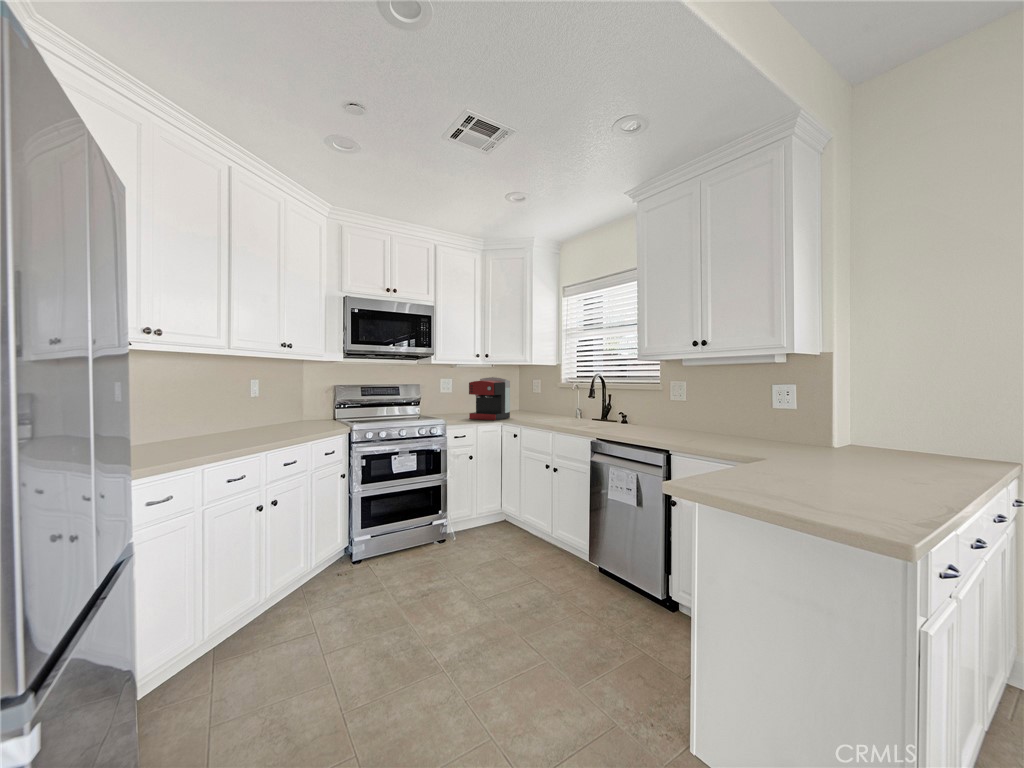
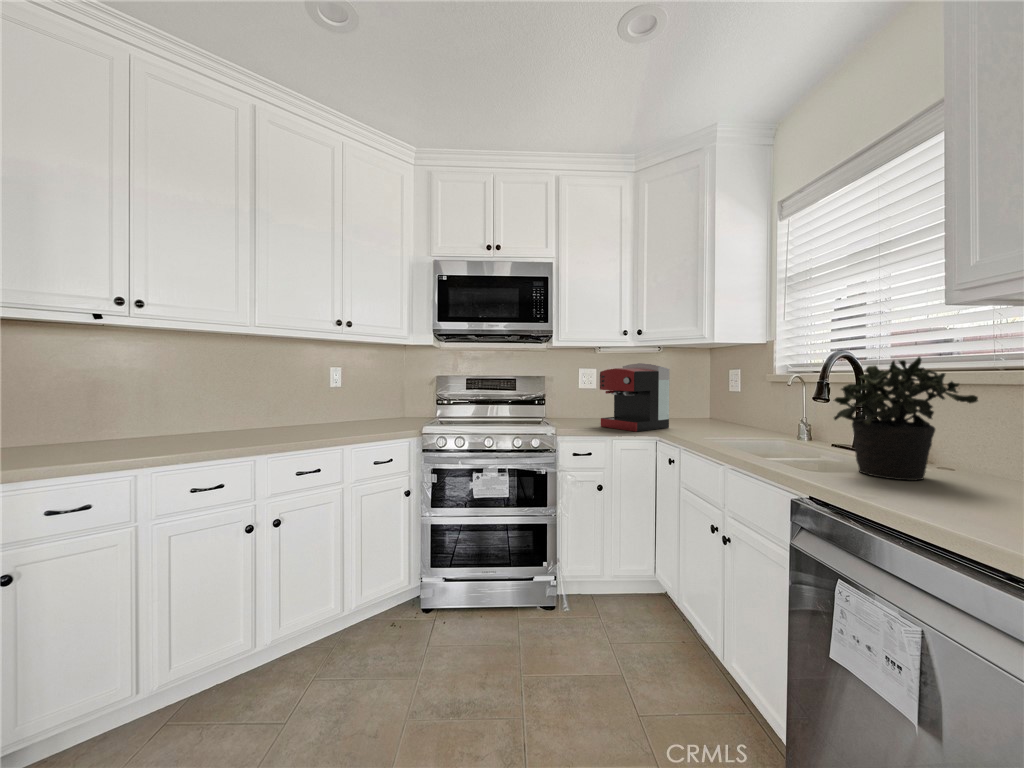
potted plant: none [600,378,645,430] -> present [834,356,978,480]

